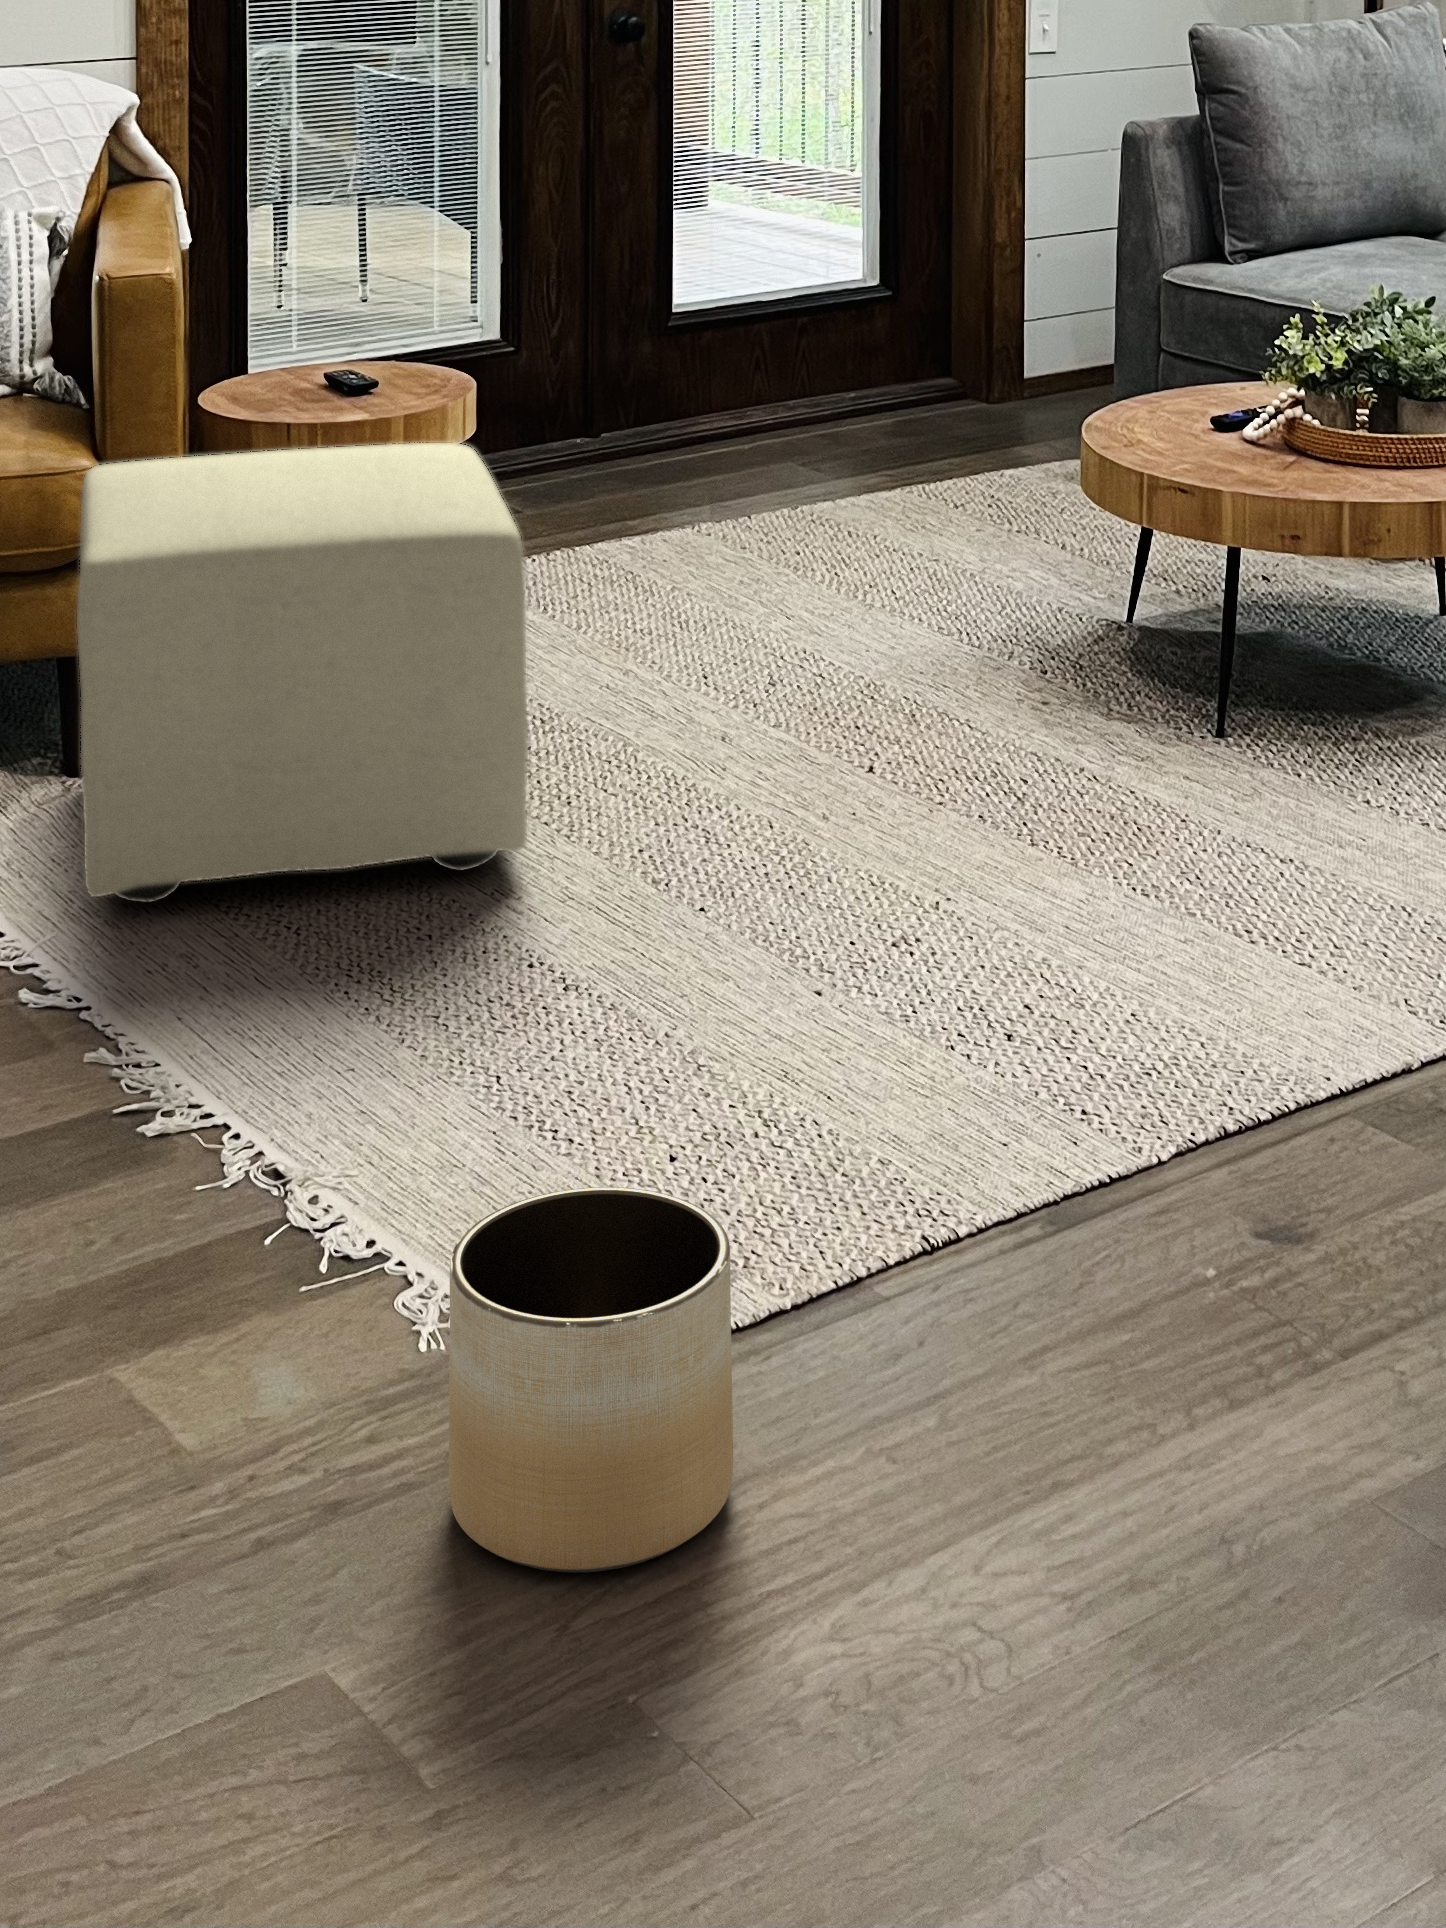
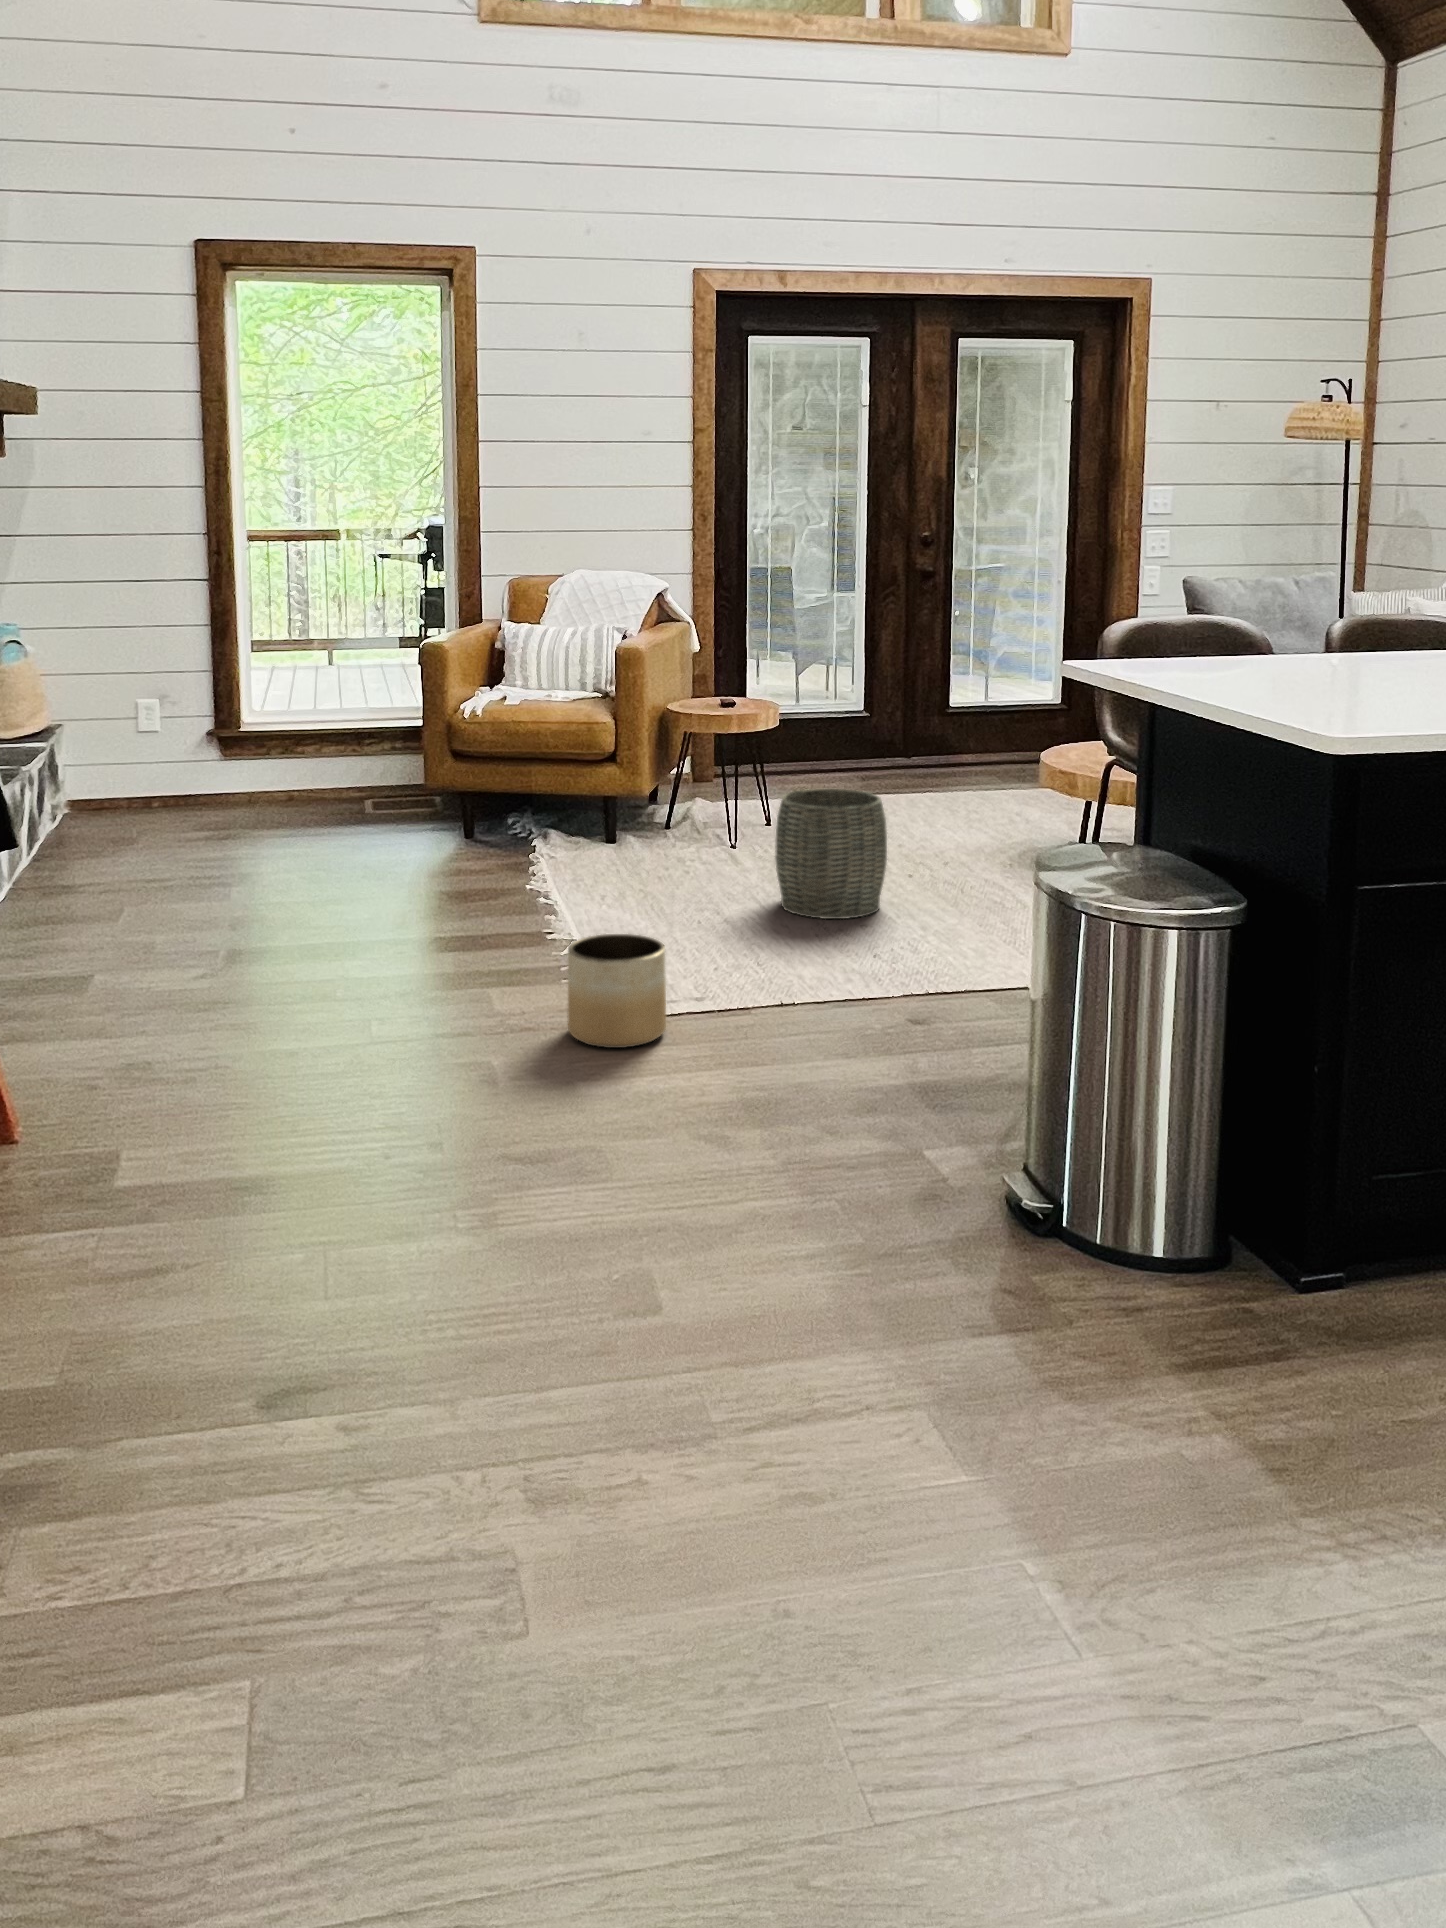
ottoman: present [77,443,528,902] -> none [577,721,763,883]
woven basket: none [633,604,904,949] -> present [775,789,887,919]

